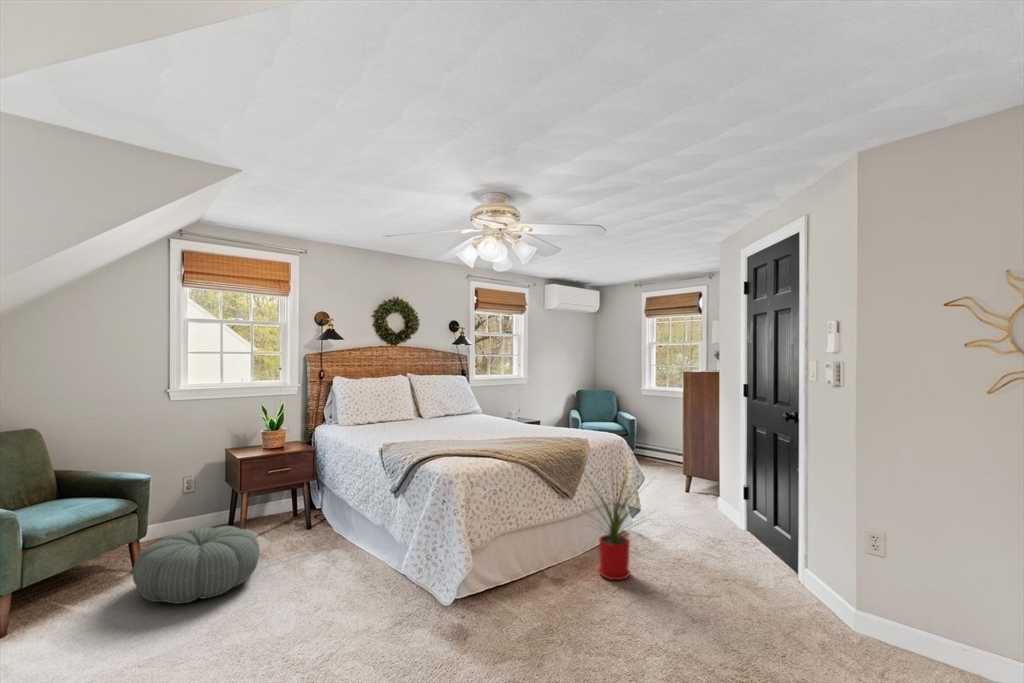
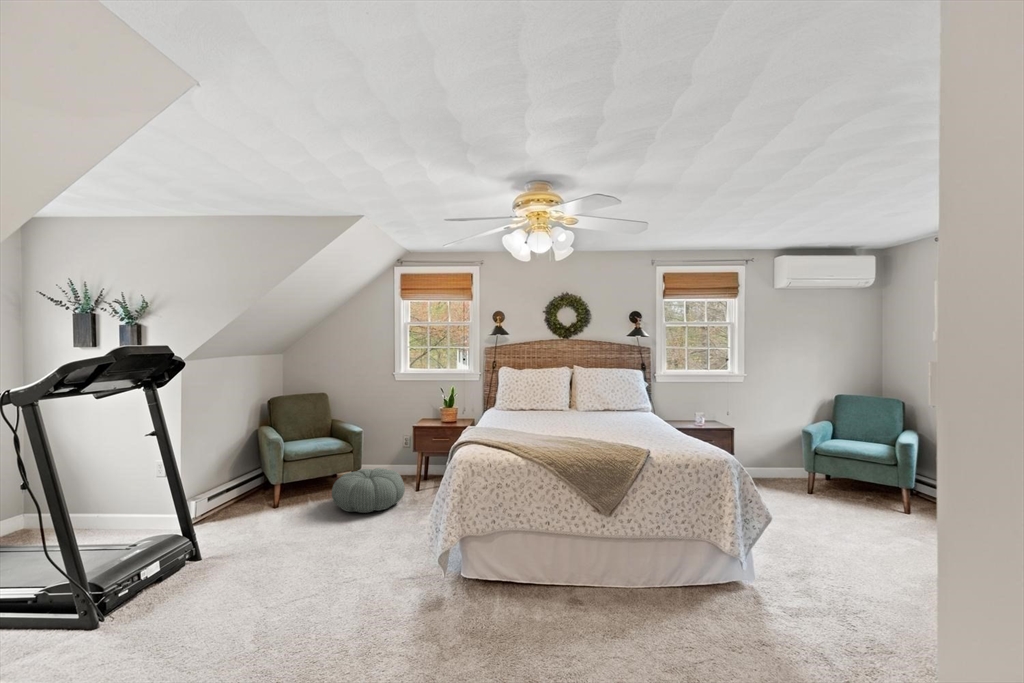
house plant: present [590,464,644,580] -> none [568,474,657,599]

